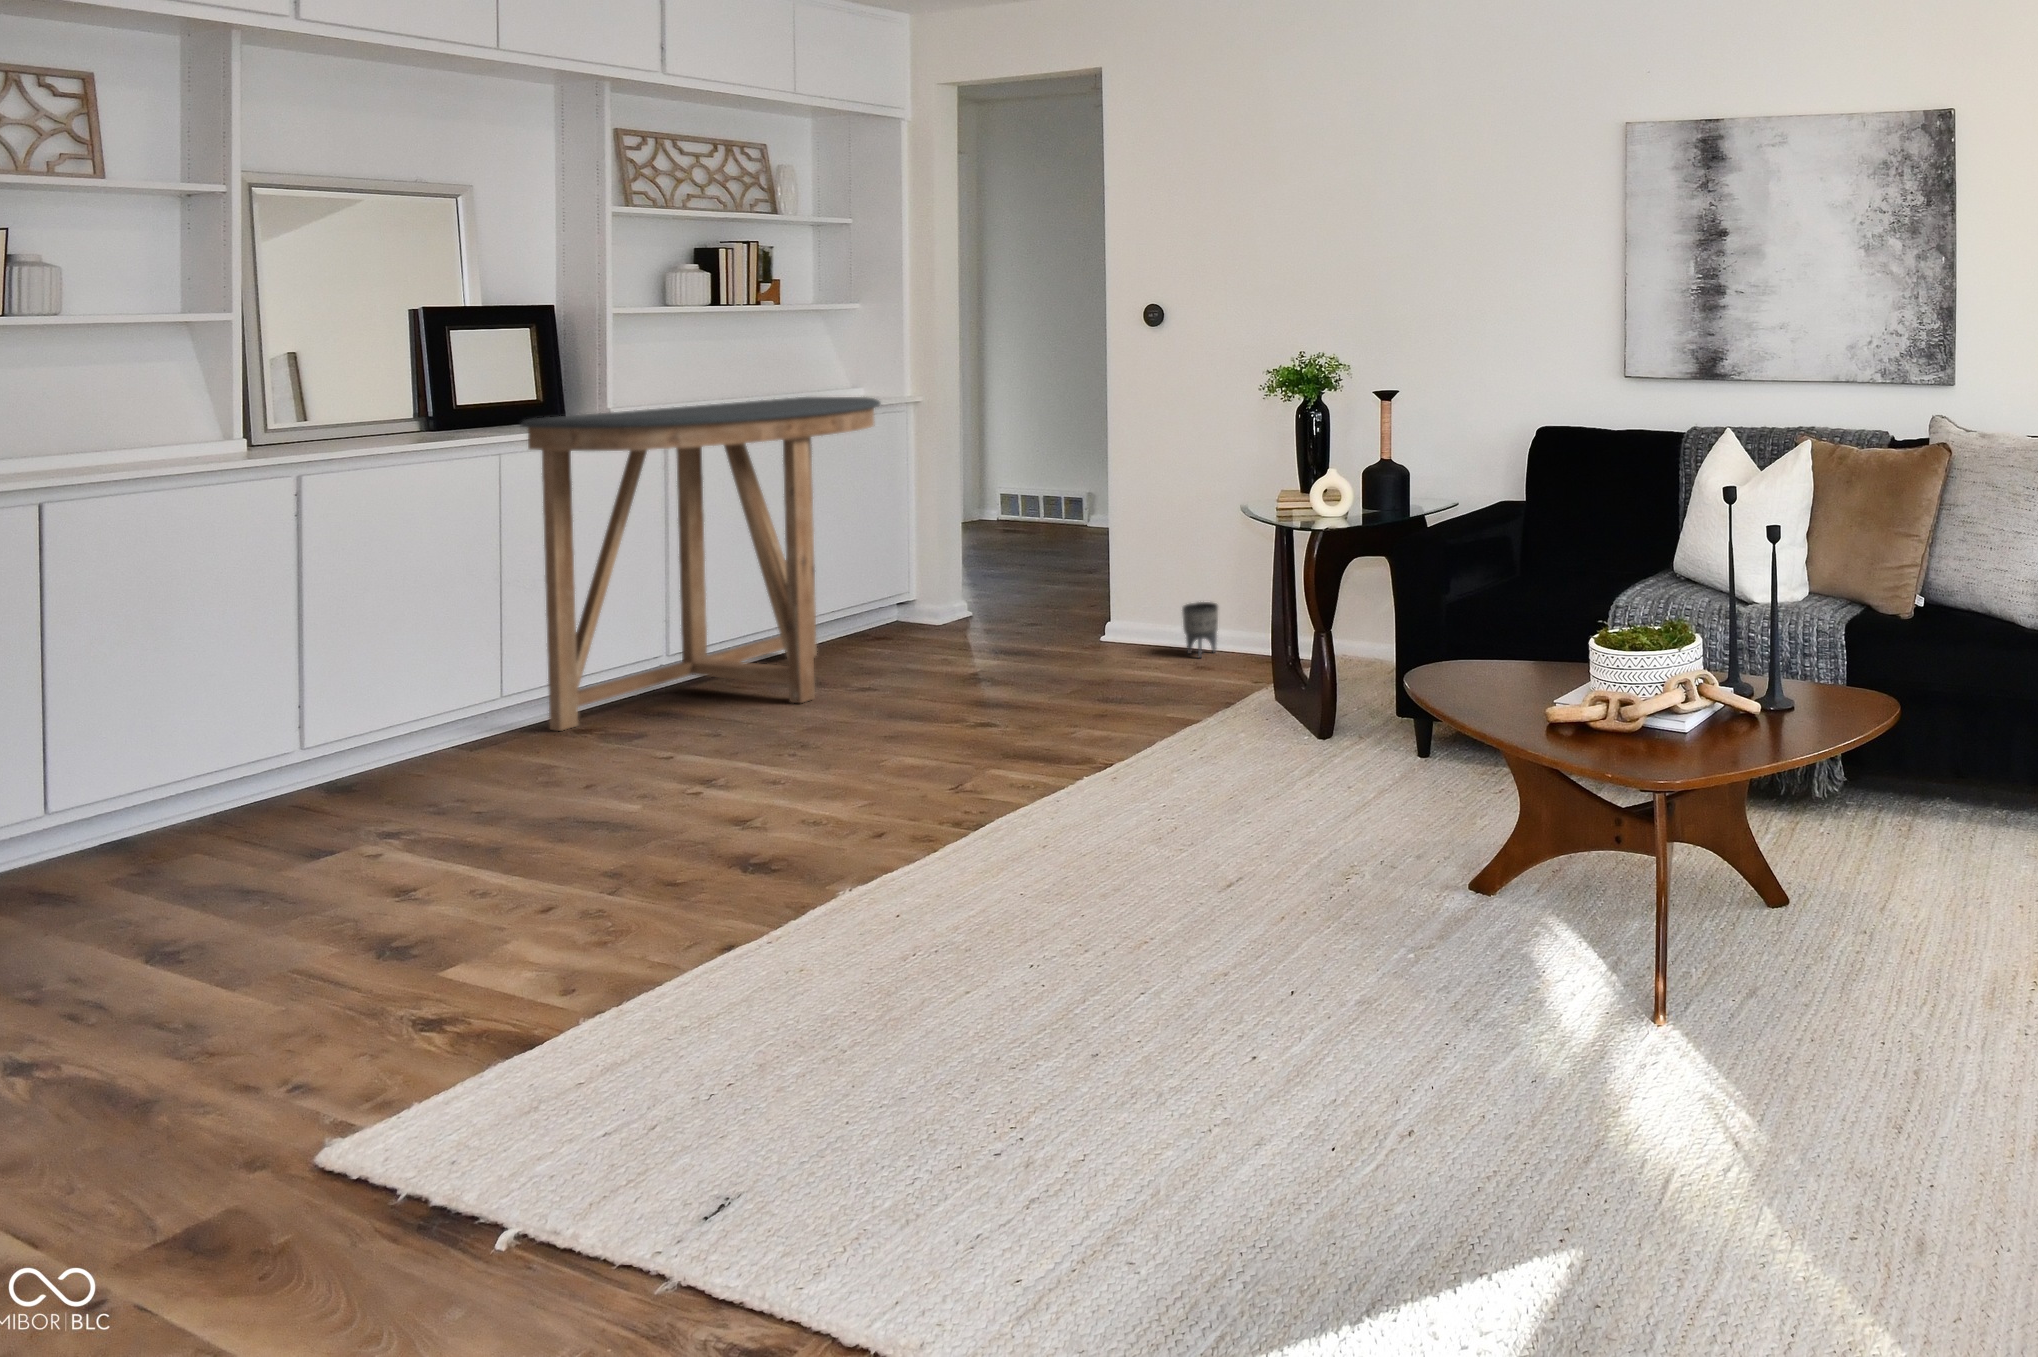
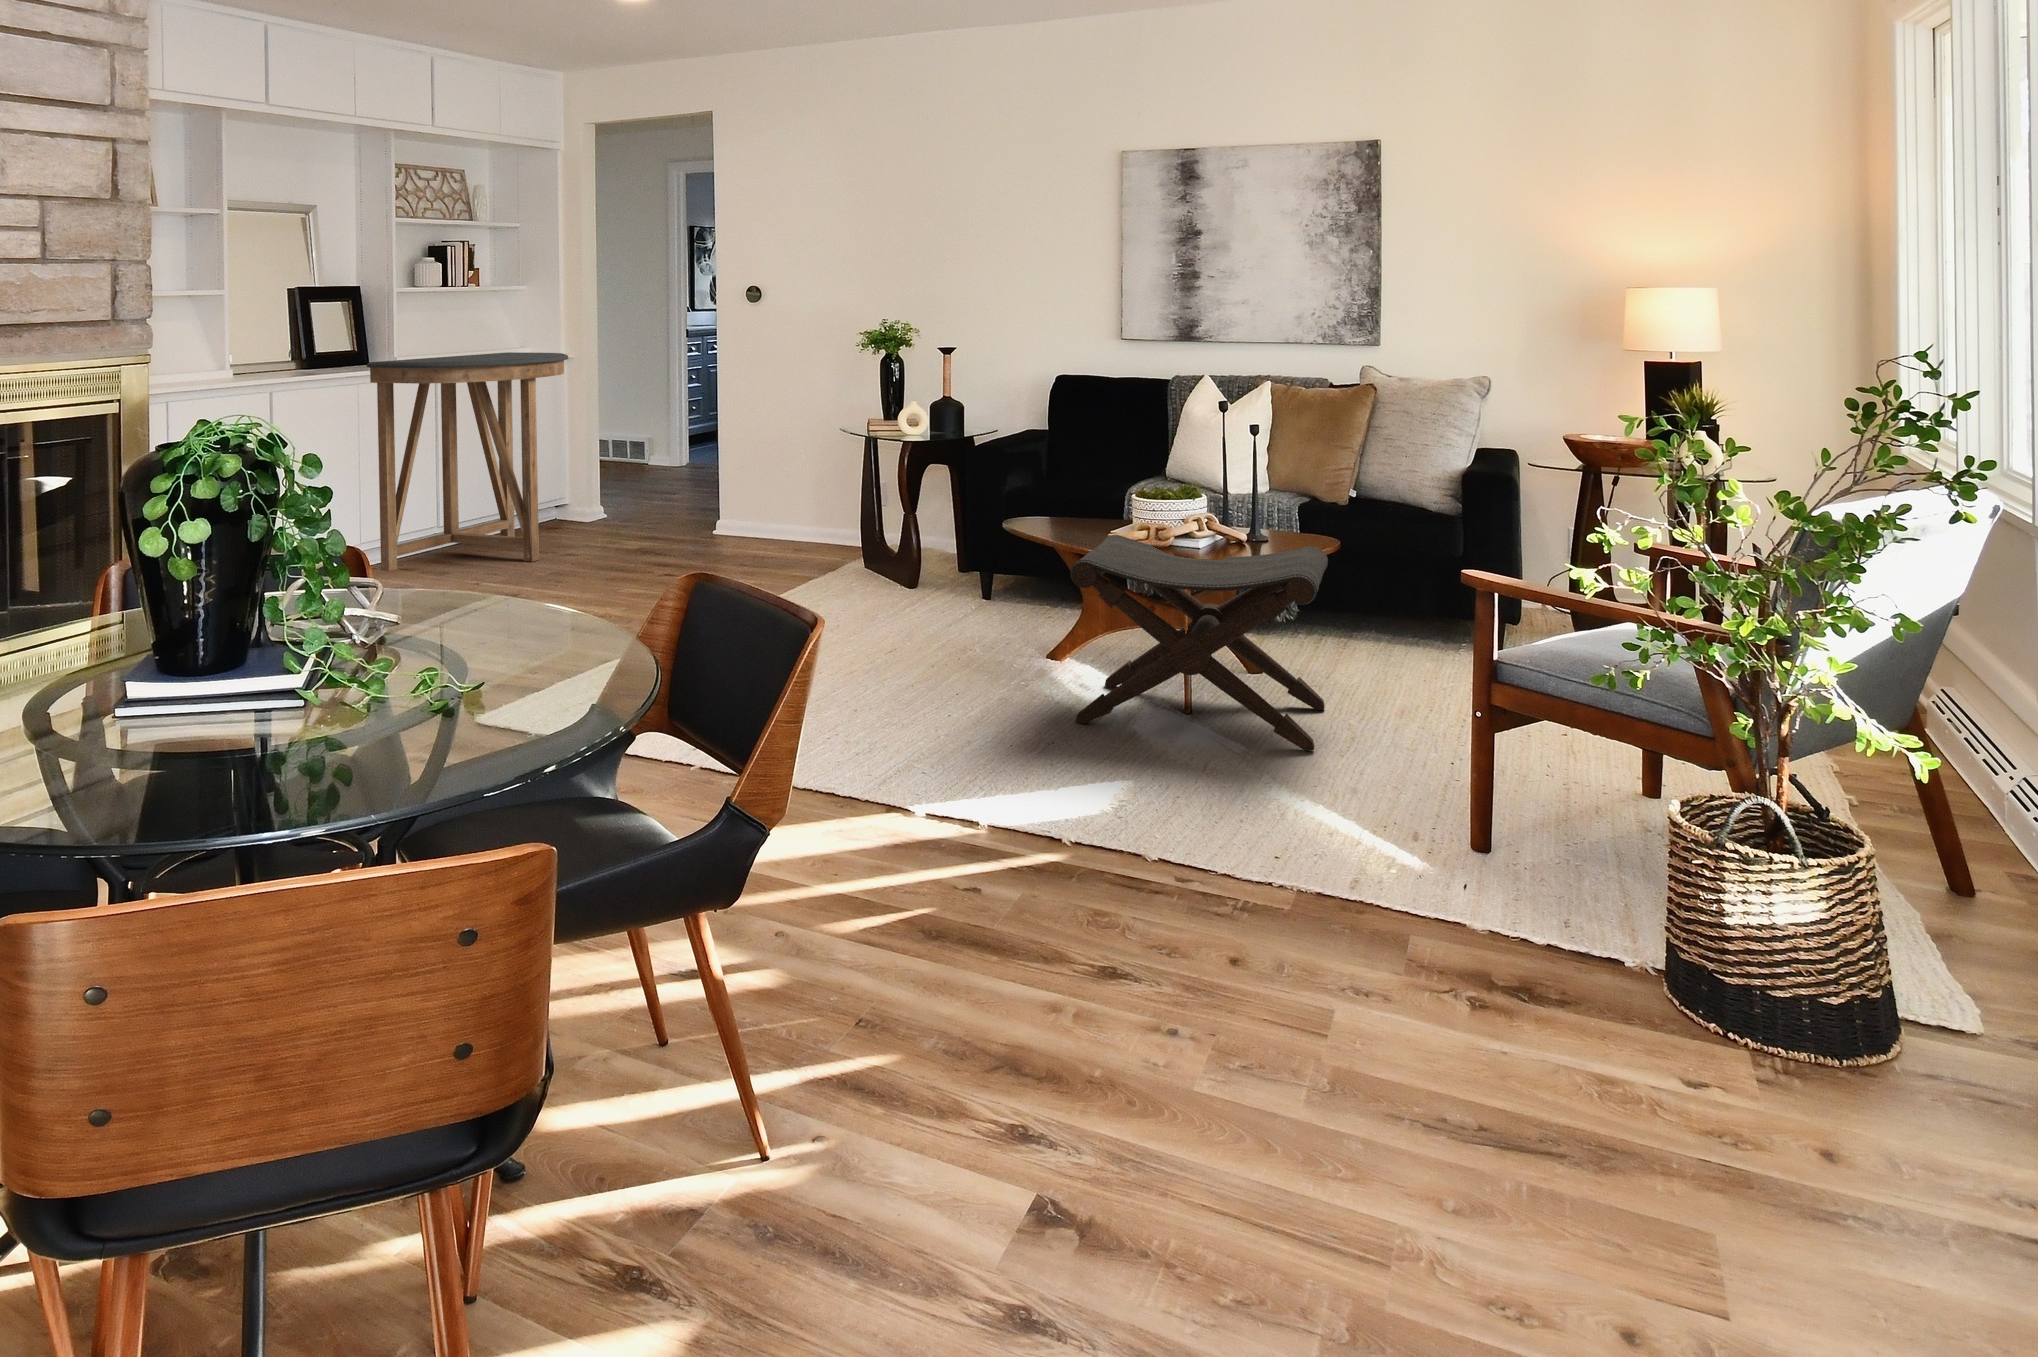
planter: present [1182,602,1218,657] -> none [778,505,804,545]
footstool: none [1445,714,1876,1140] -> present [1070,535,1328,751]

